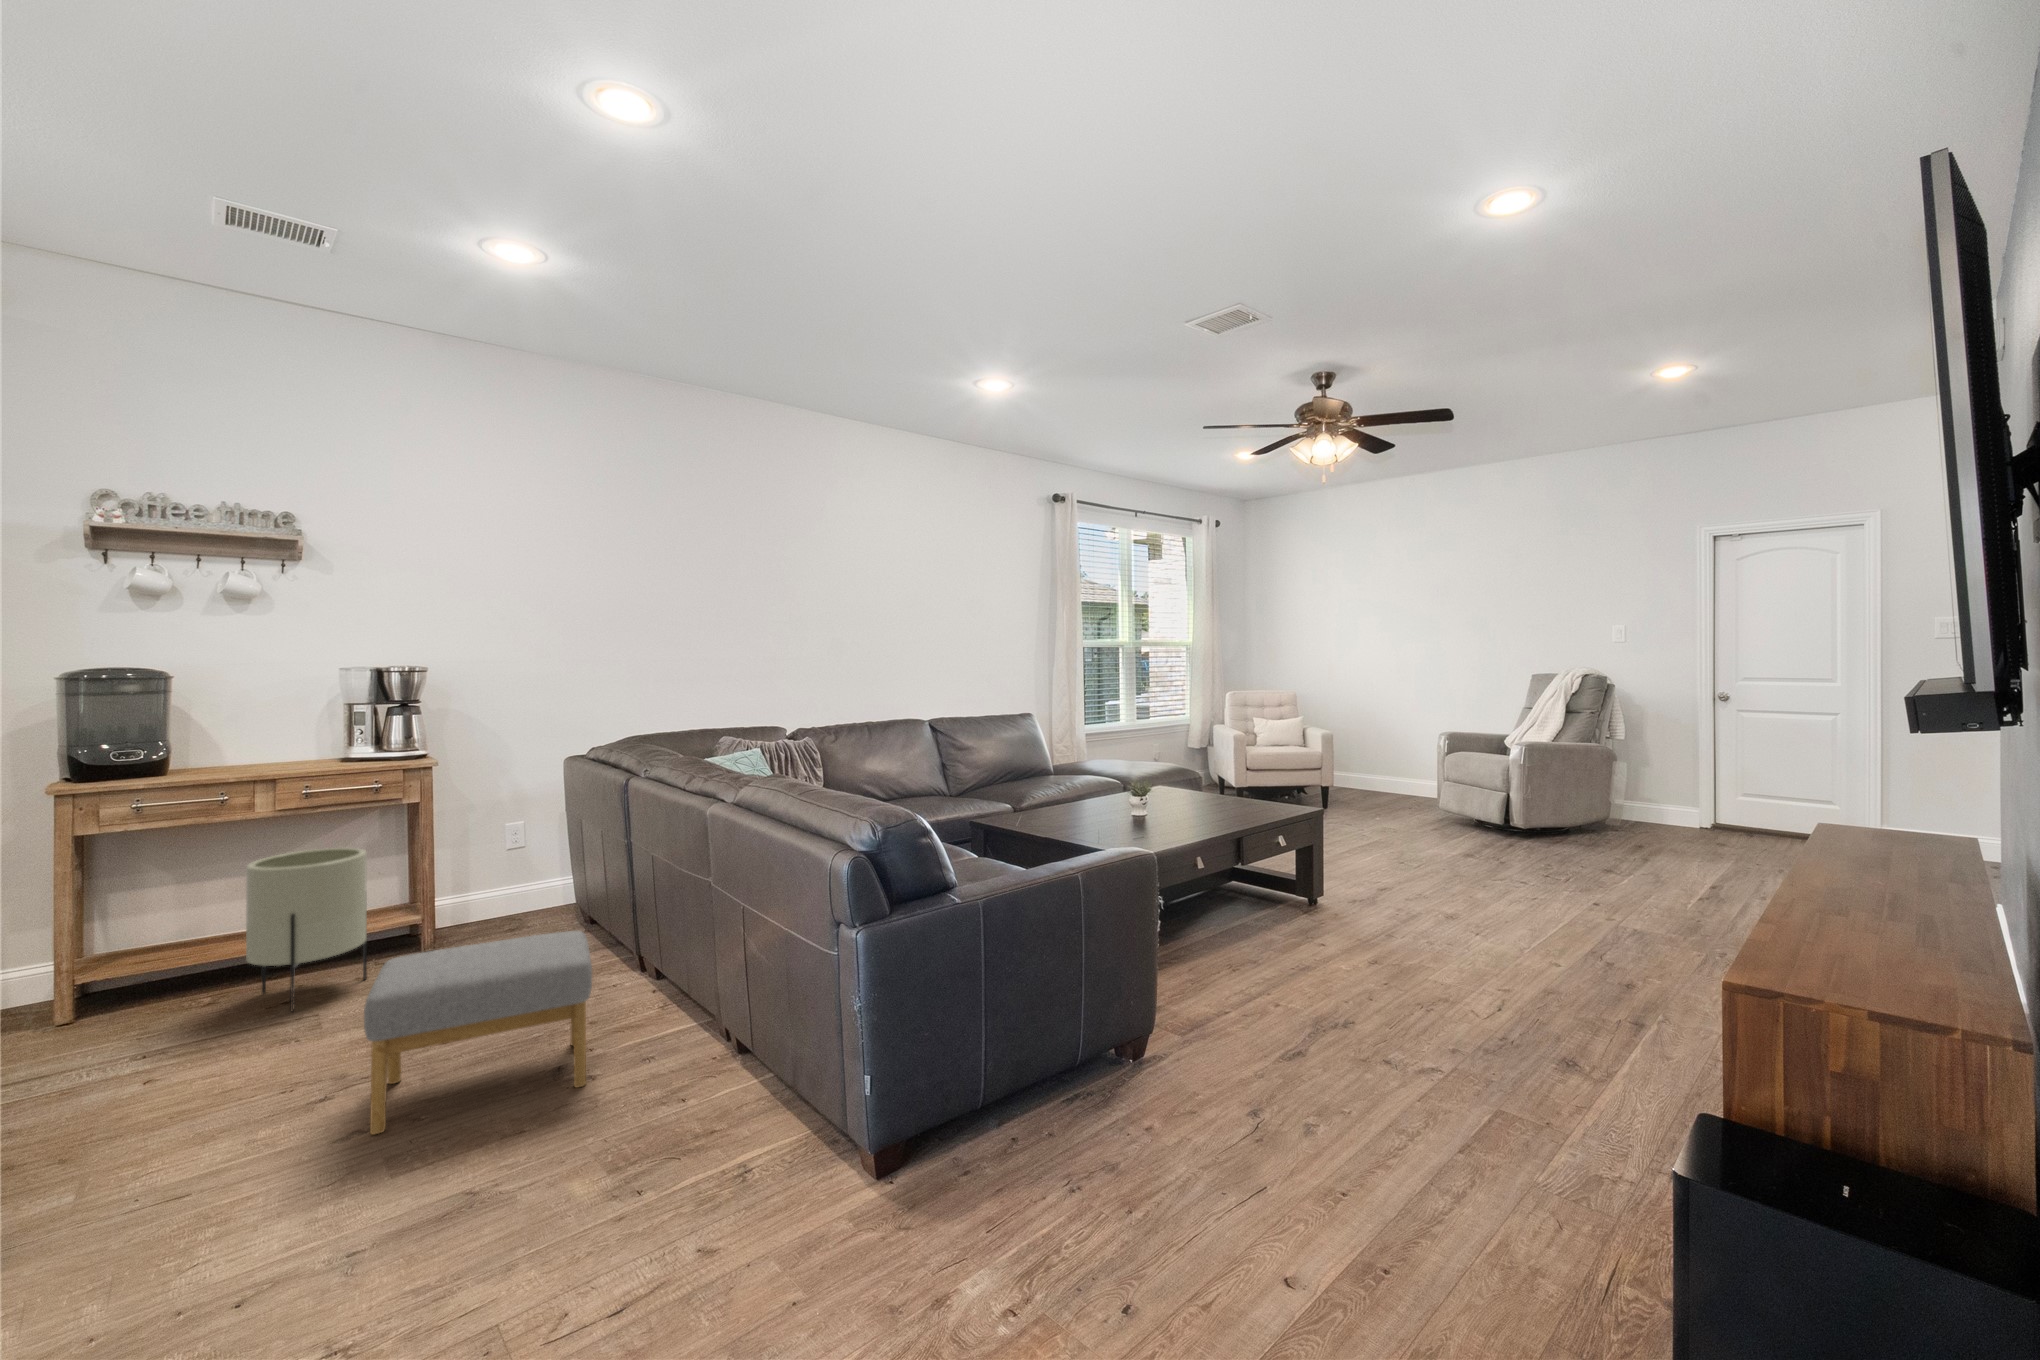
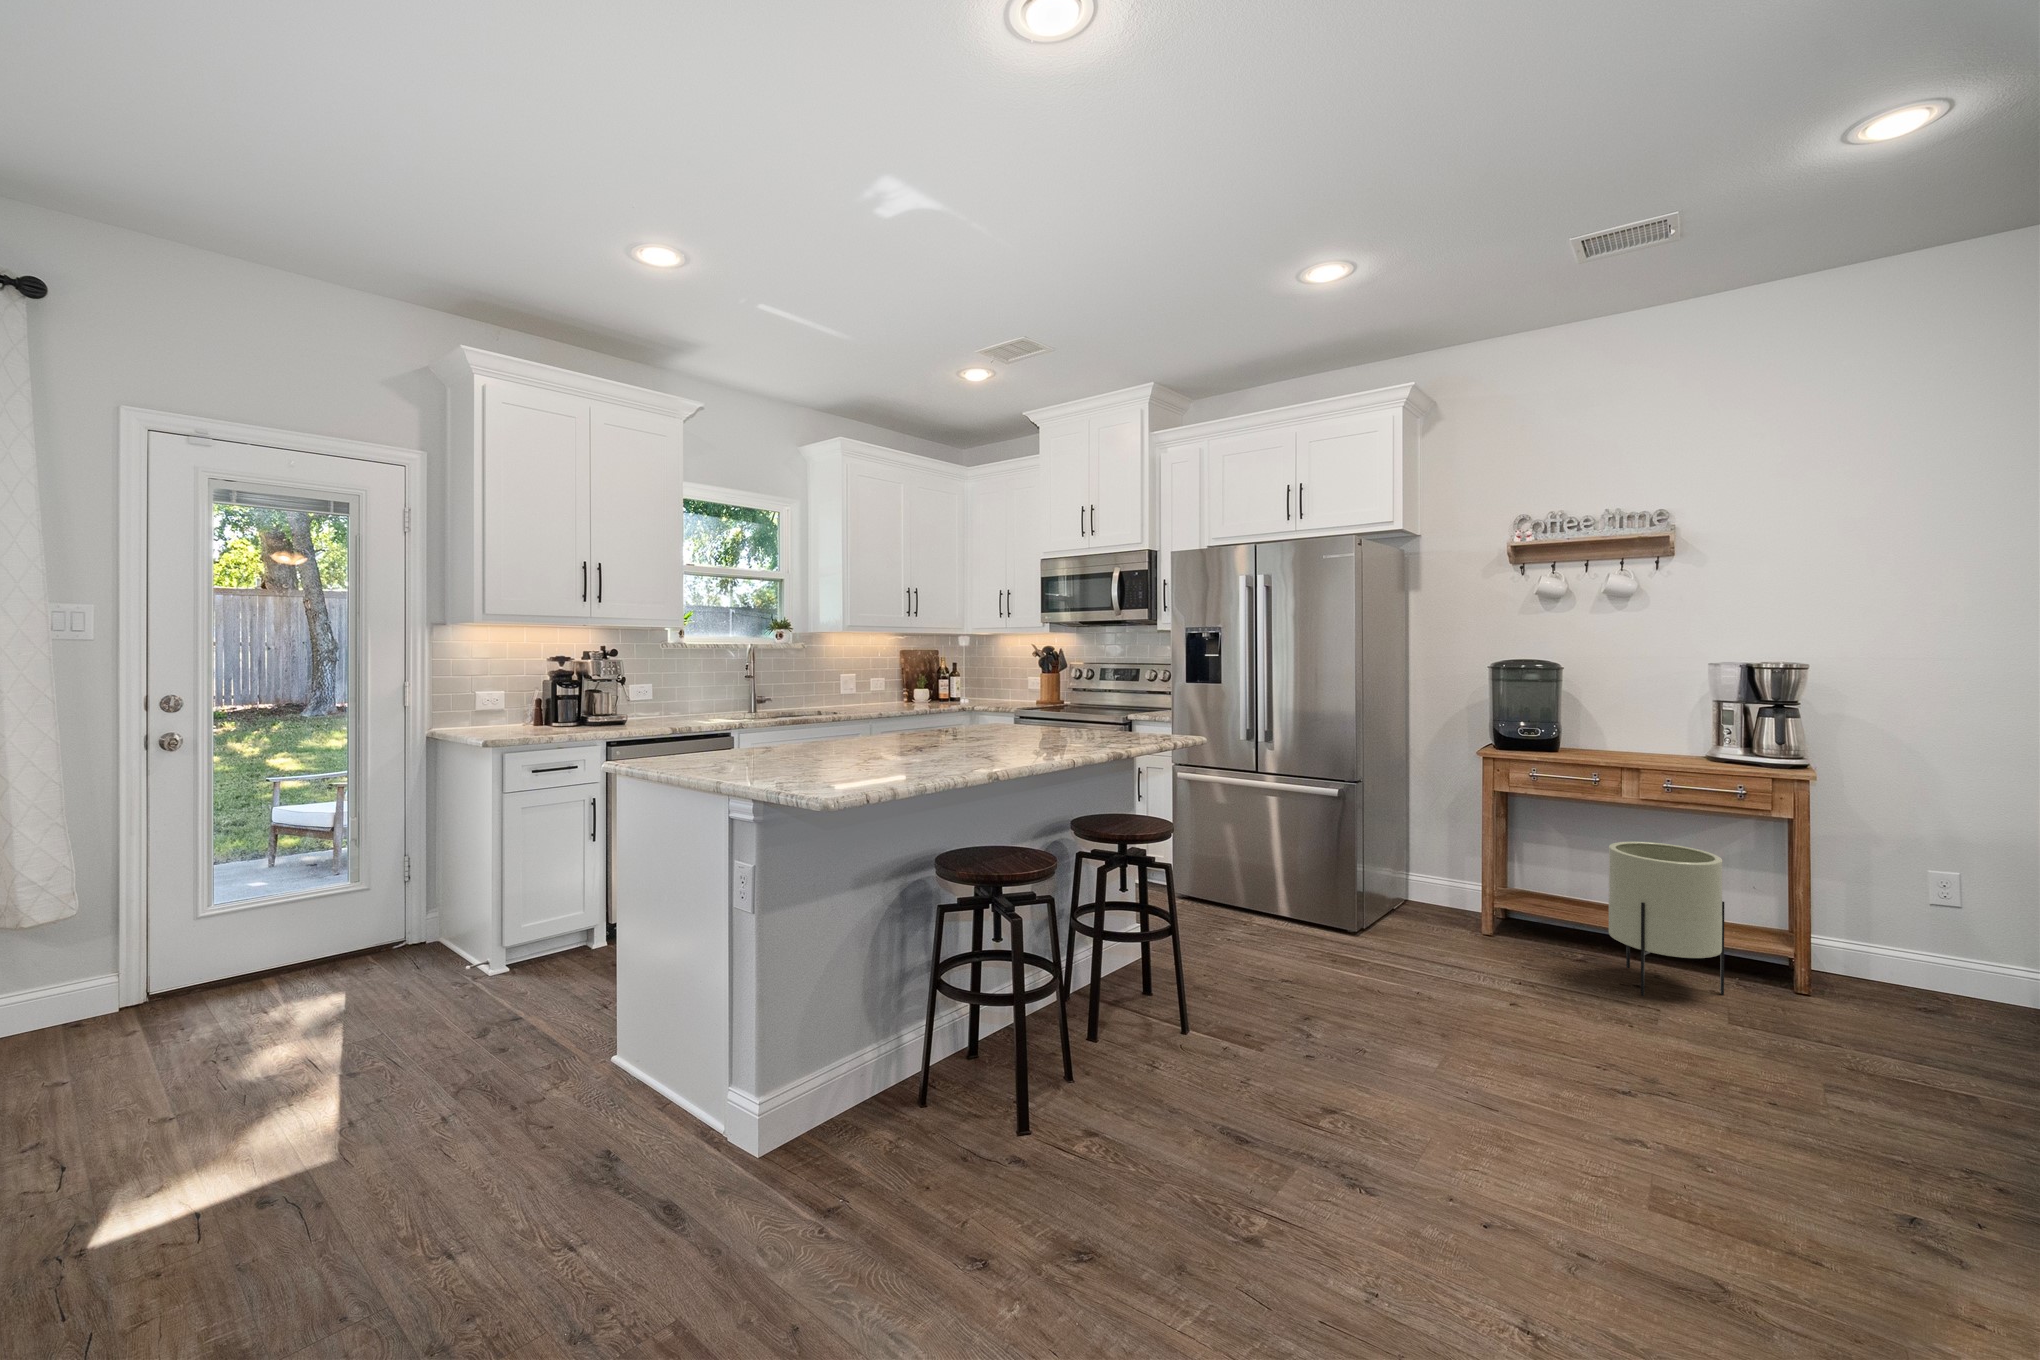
footstool: present [364,931,592,1135] -> none [1645,985,1967,1263]

